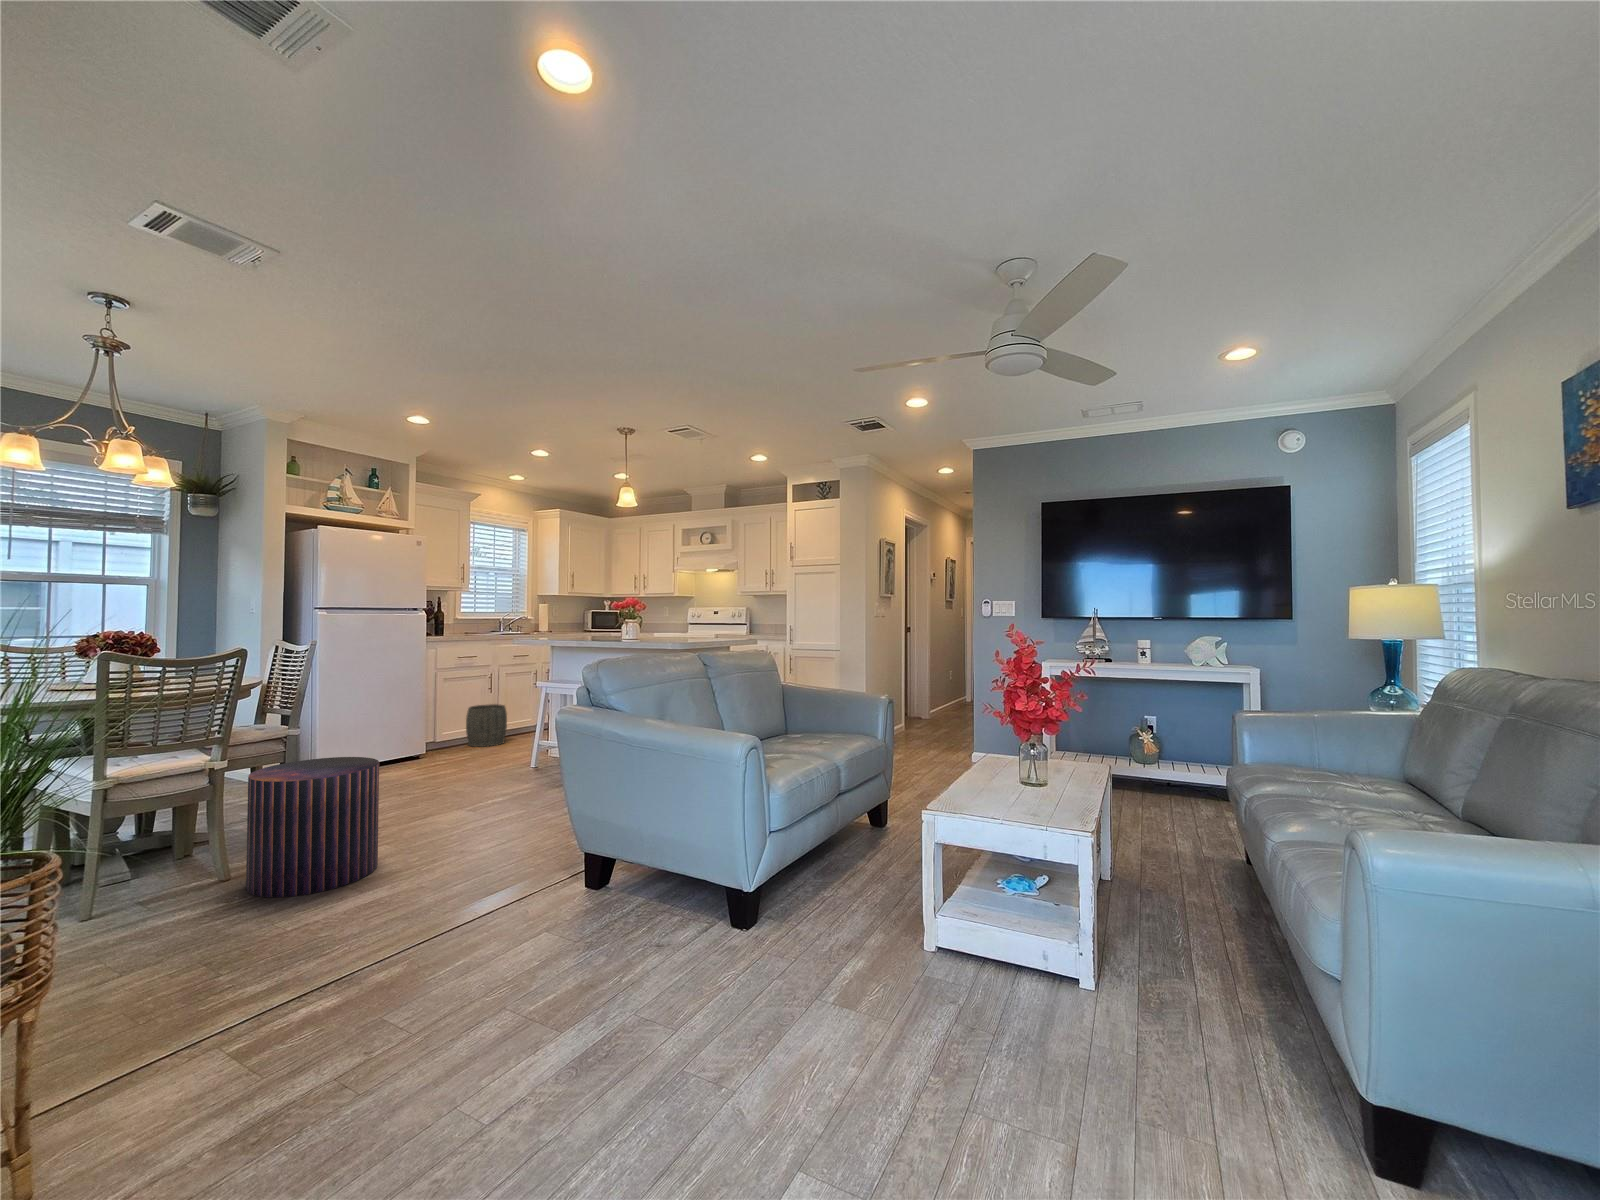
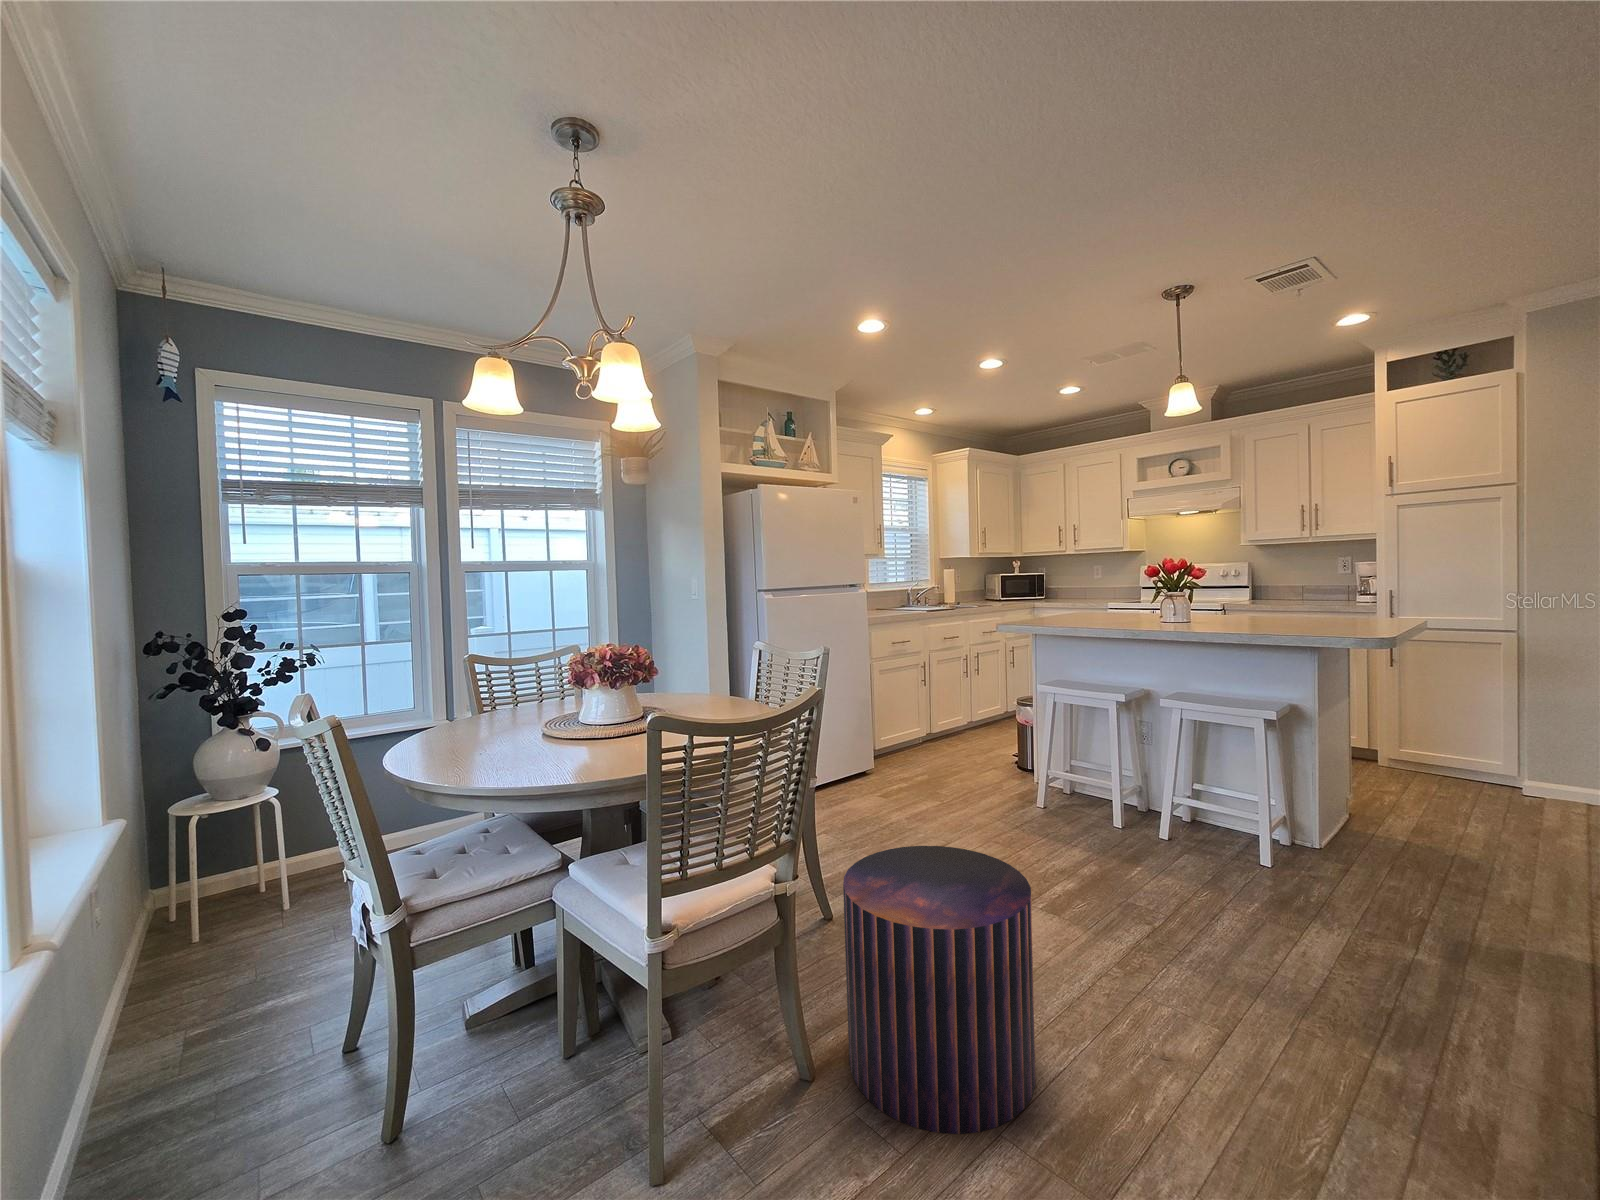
woven basket: present [466,704,507,747] -> none [901,701,949,758]

